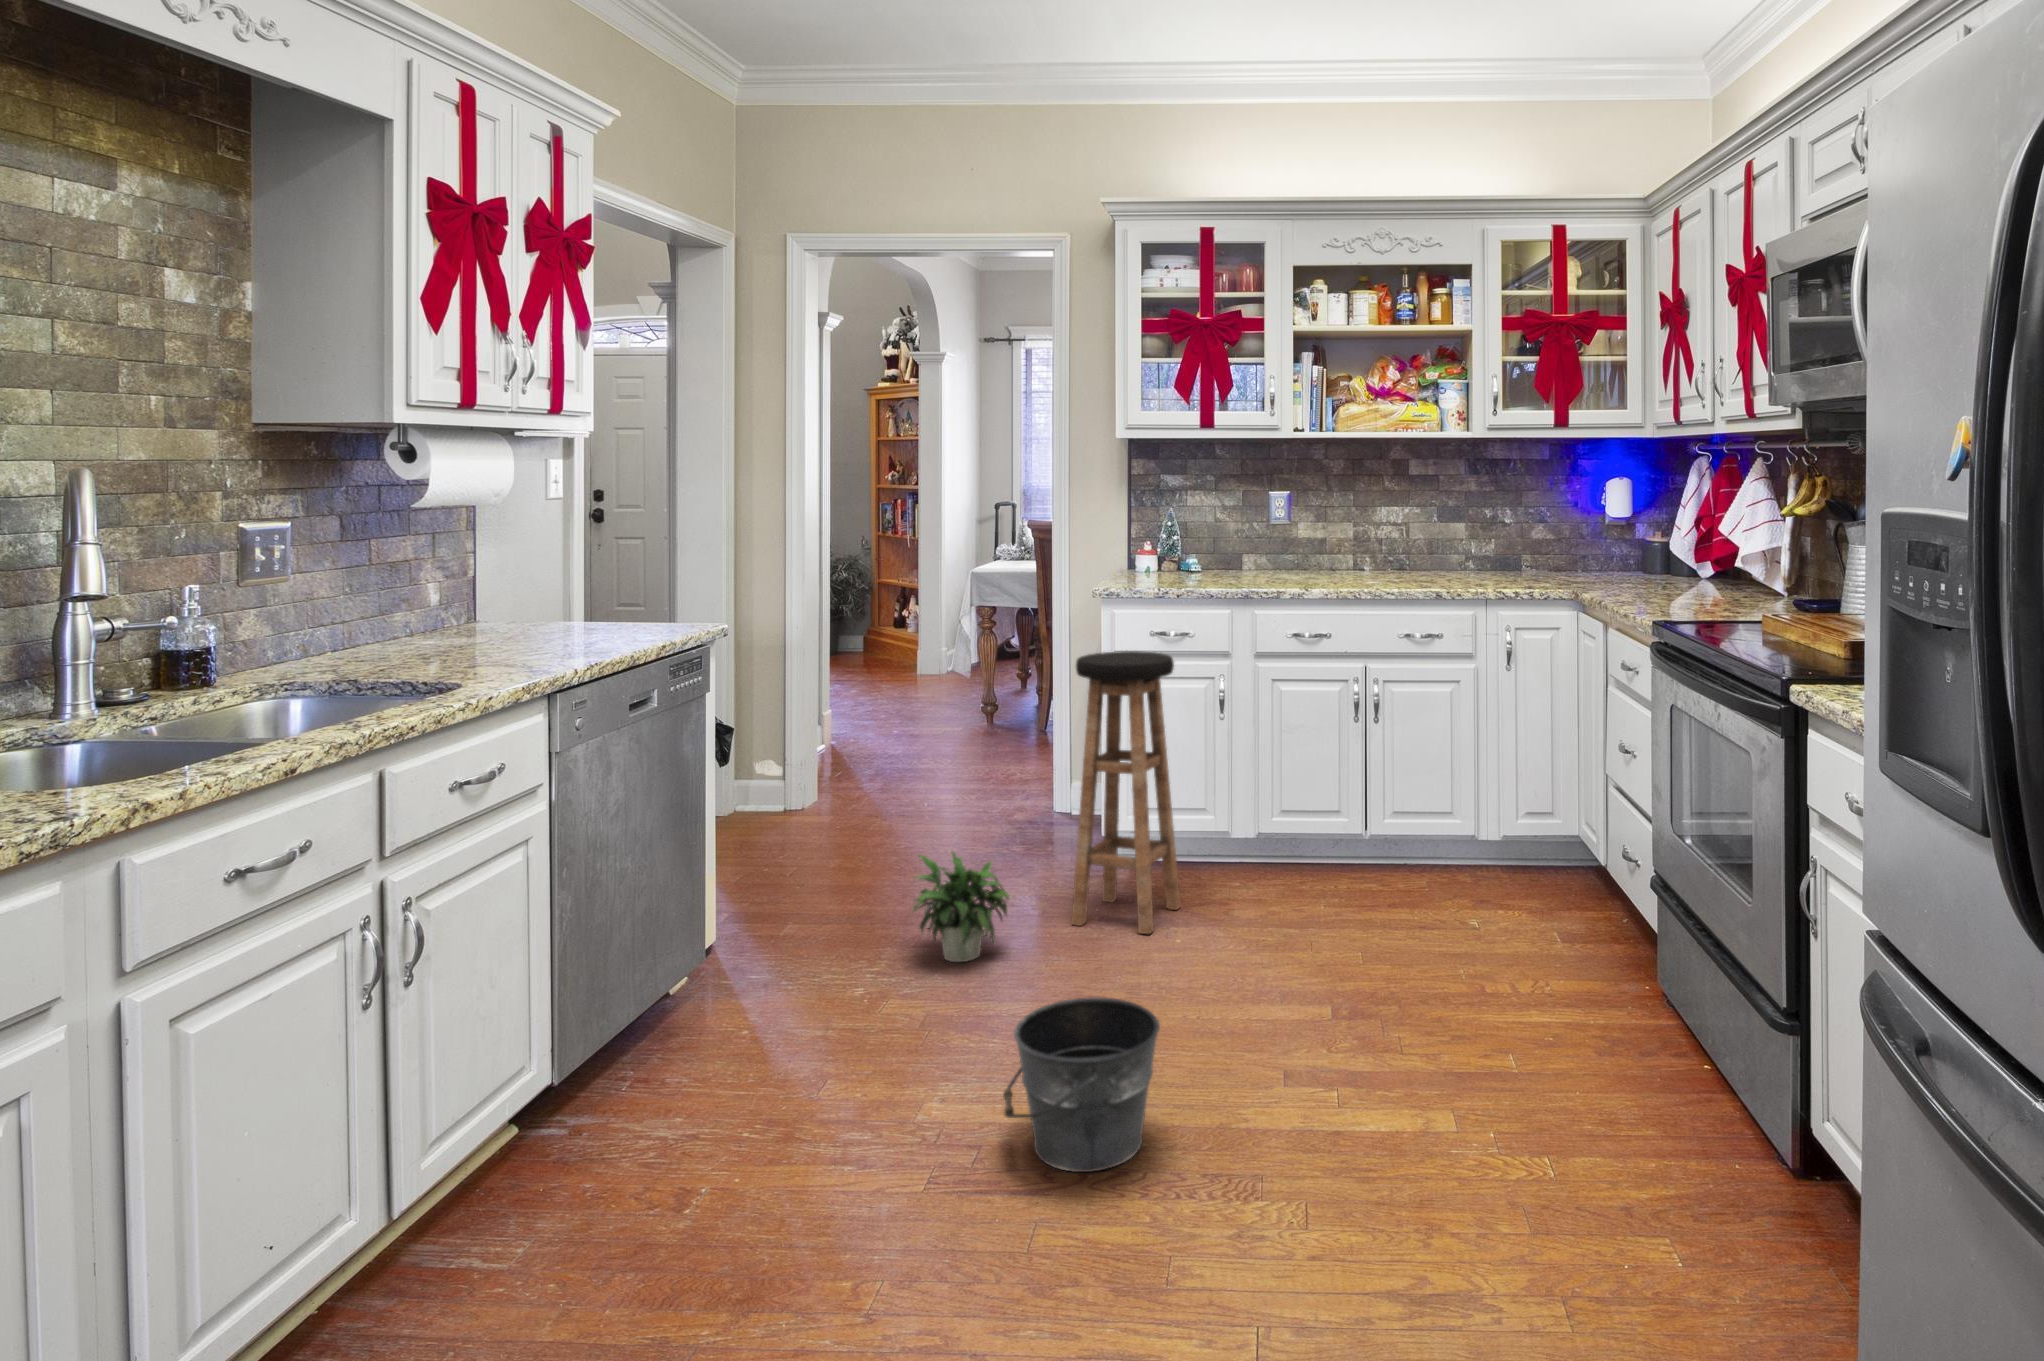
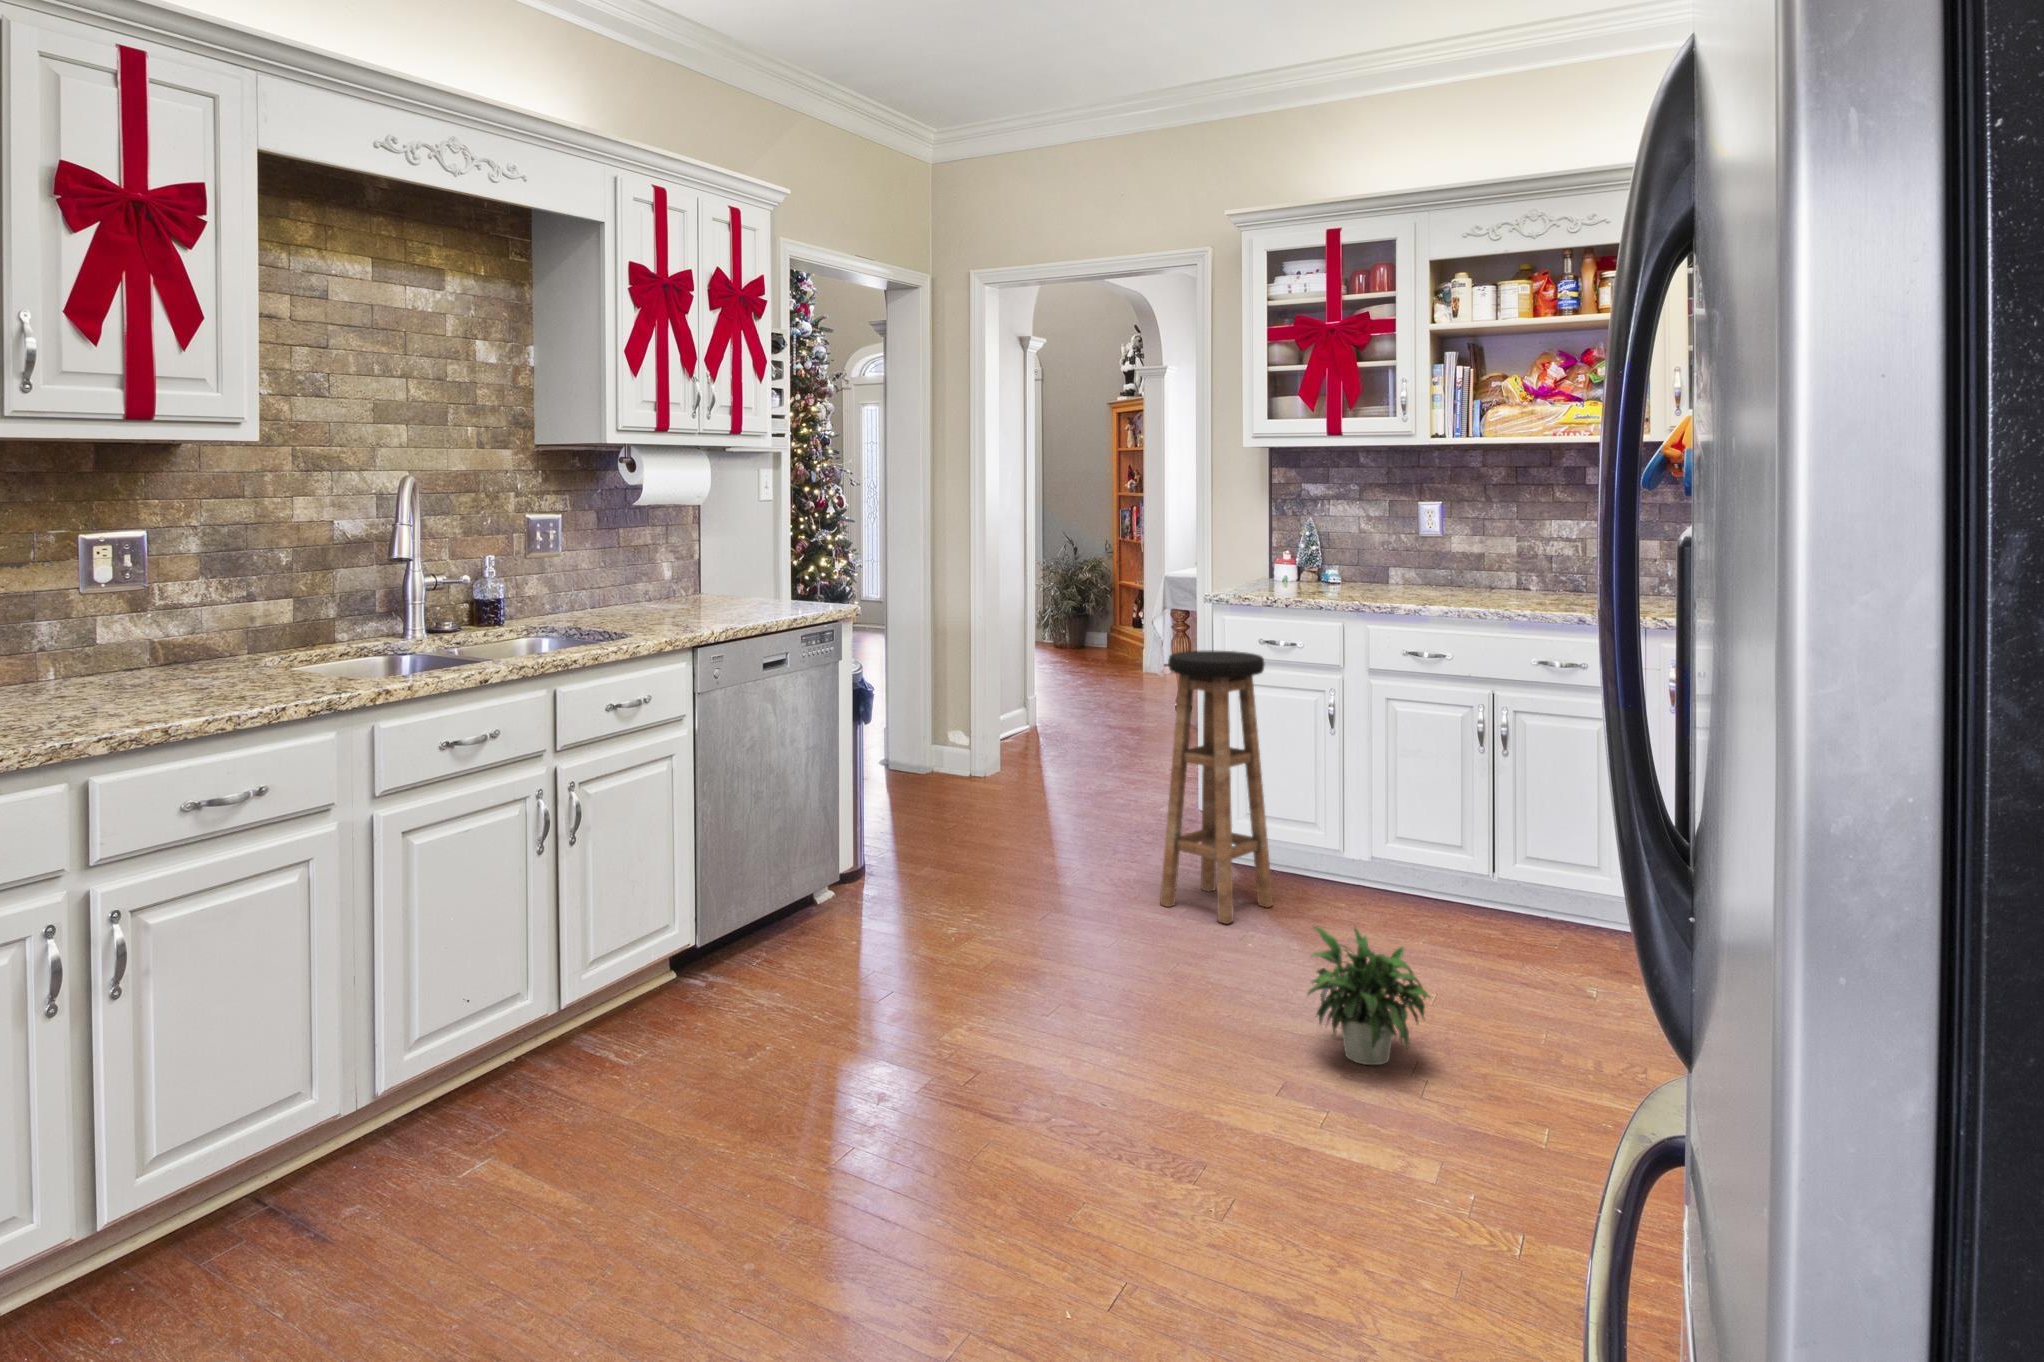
potted plant: present [913,852,1010,962] -> present [1307,926,1430,1065]
bucket: present [1003,997,1160,1172] -> none [992,951,1136,1103]

